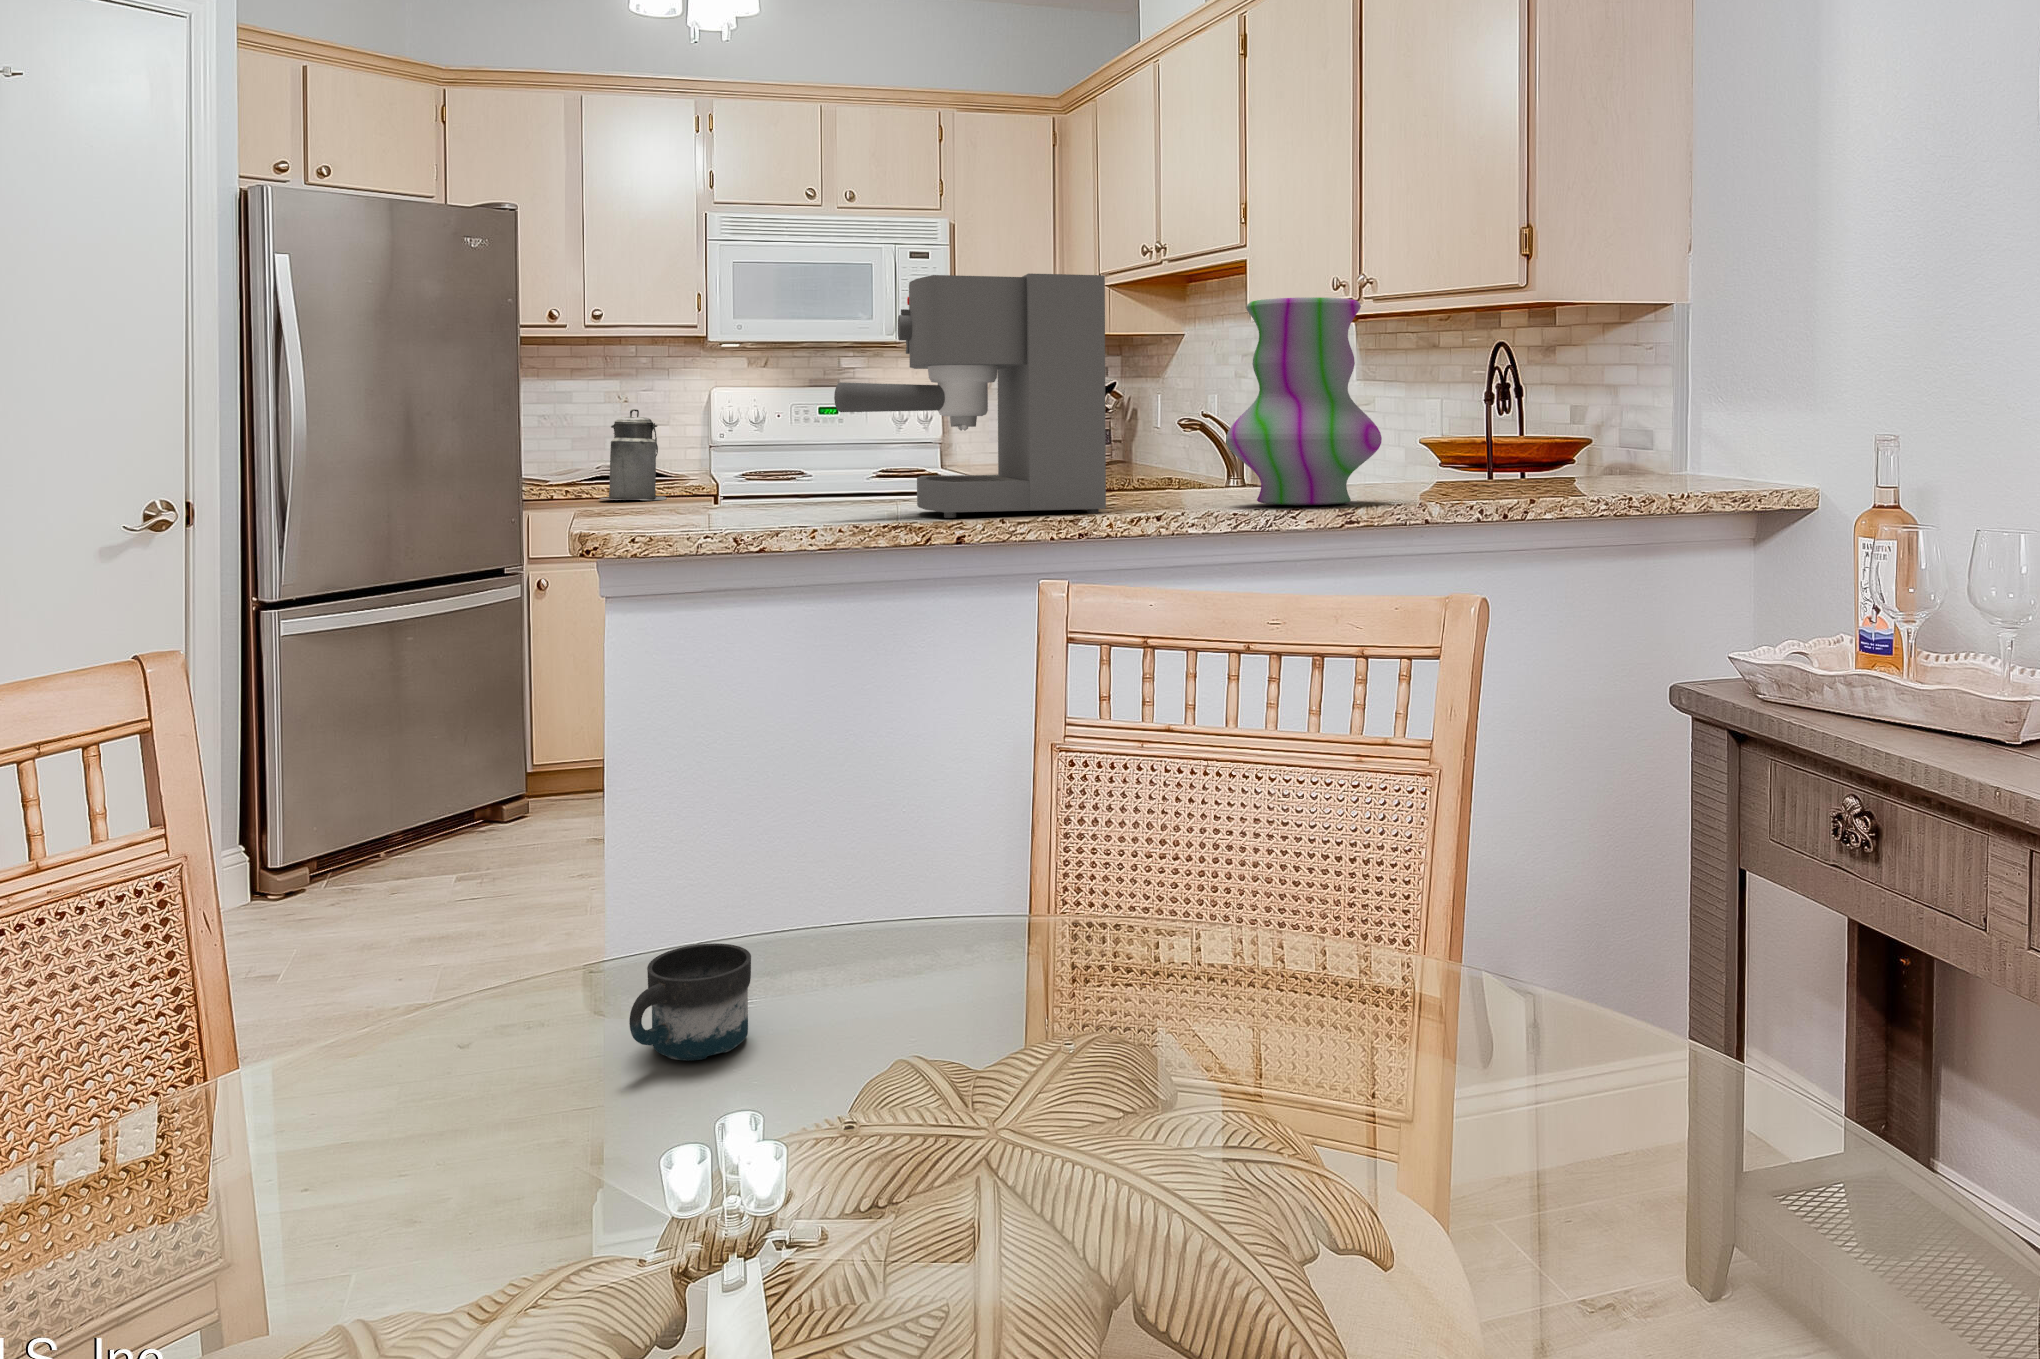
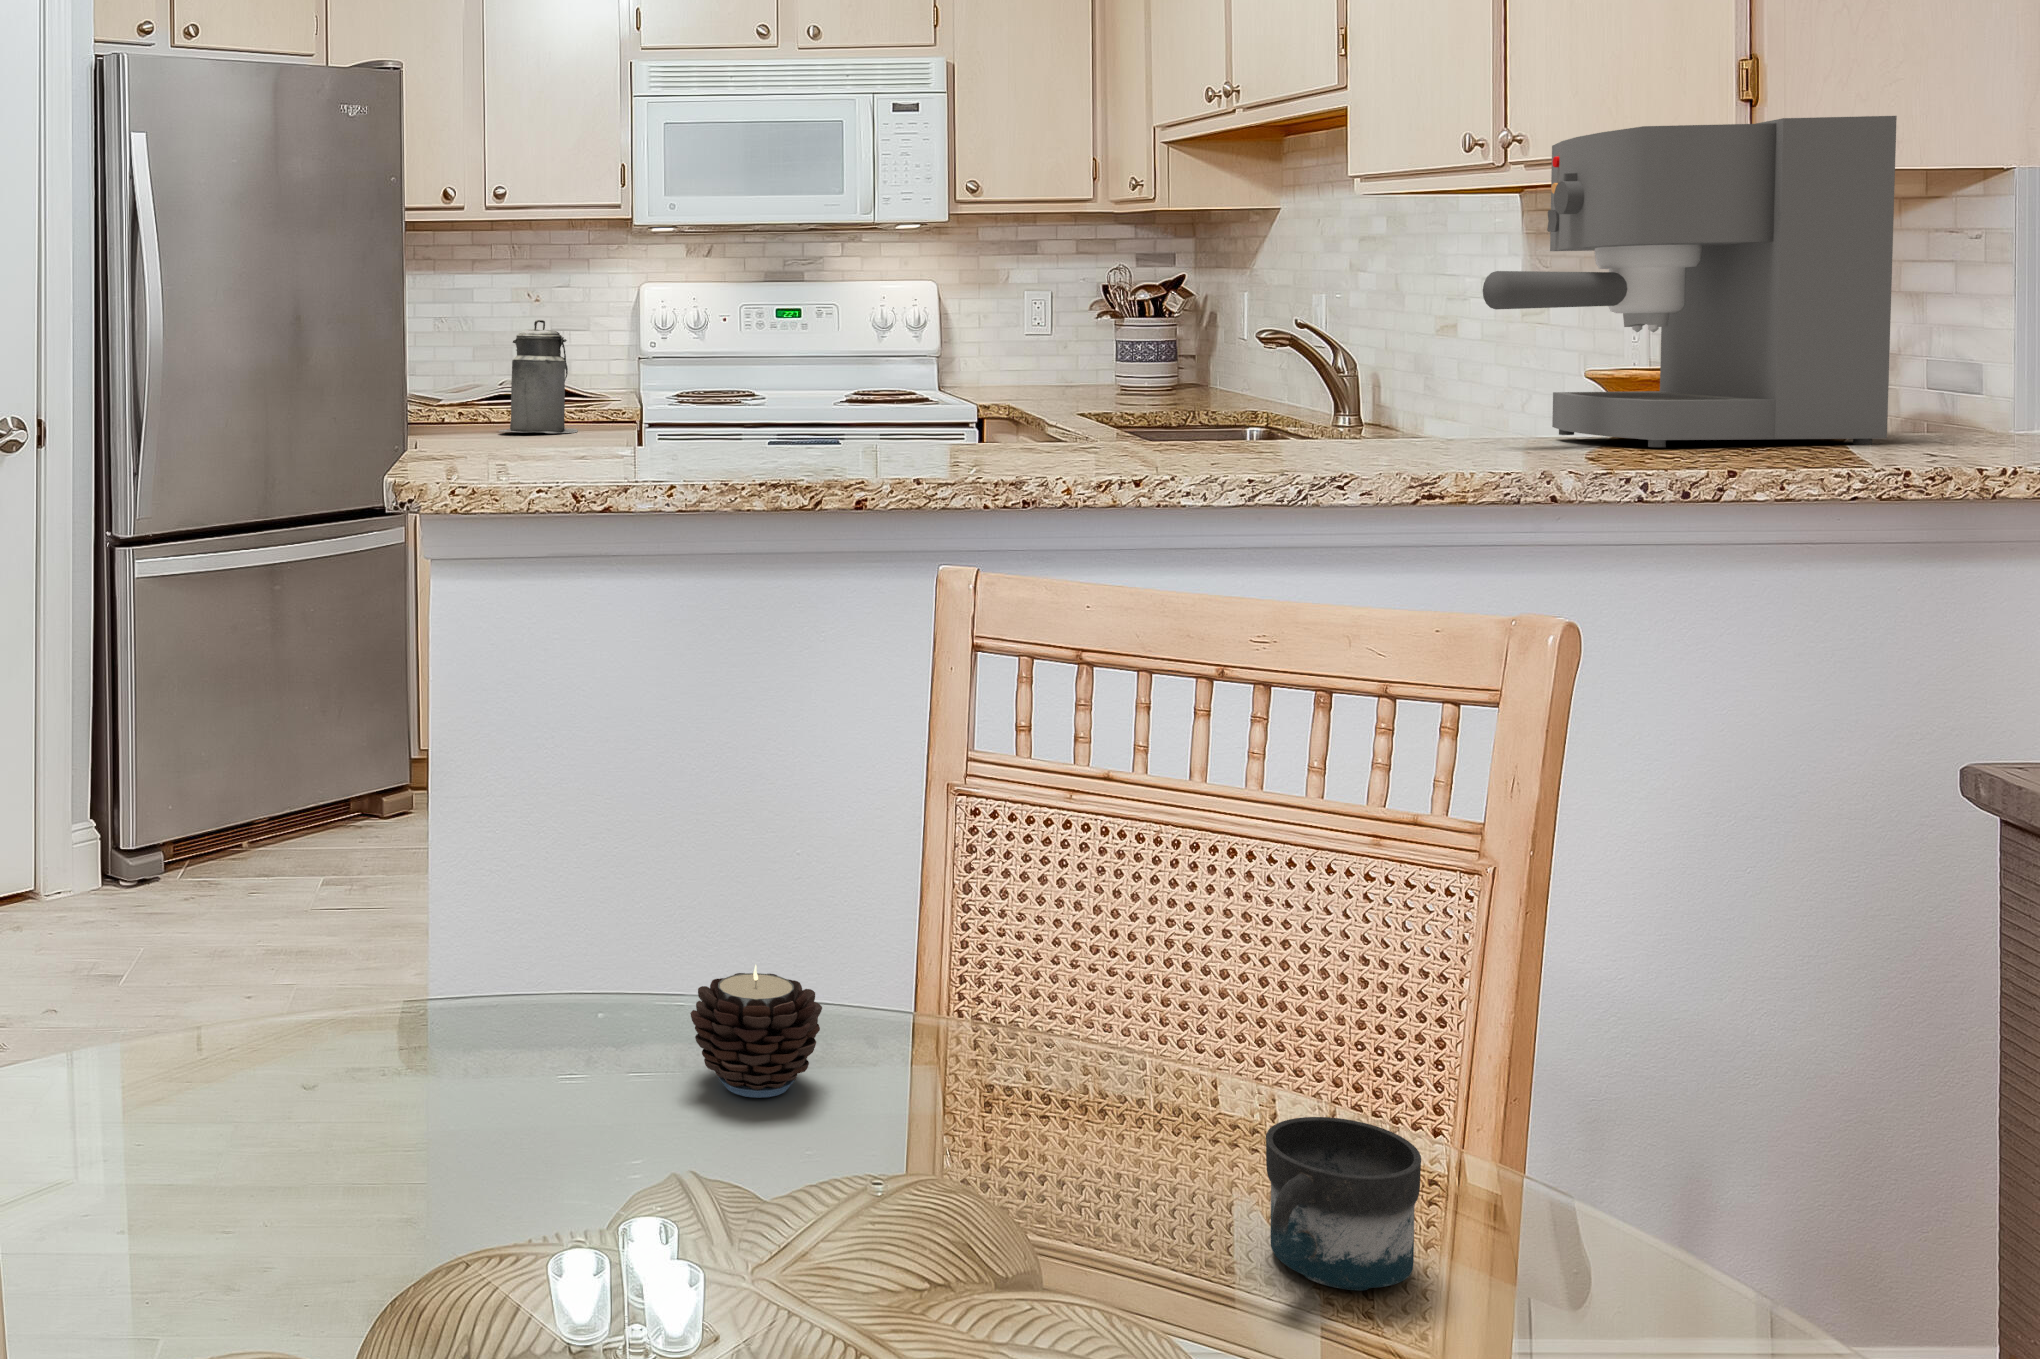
coffee maker: present [834,274,1106,518] -> present [1483,116,1897,447]
vase: present [1226,297,1382,505] -> none [1247,158,1495,464]
candle: none [887,890,986,994] -> present [690,965,822,1098]
mug: present [629,943,751,1060] -> present [1266,1117,1421,1291]

